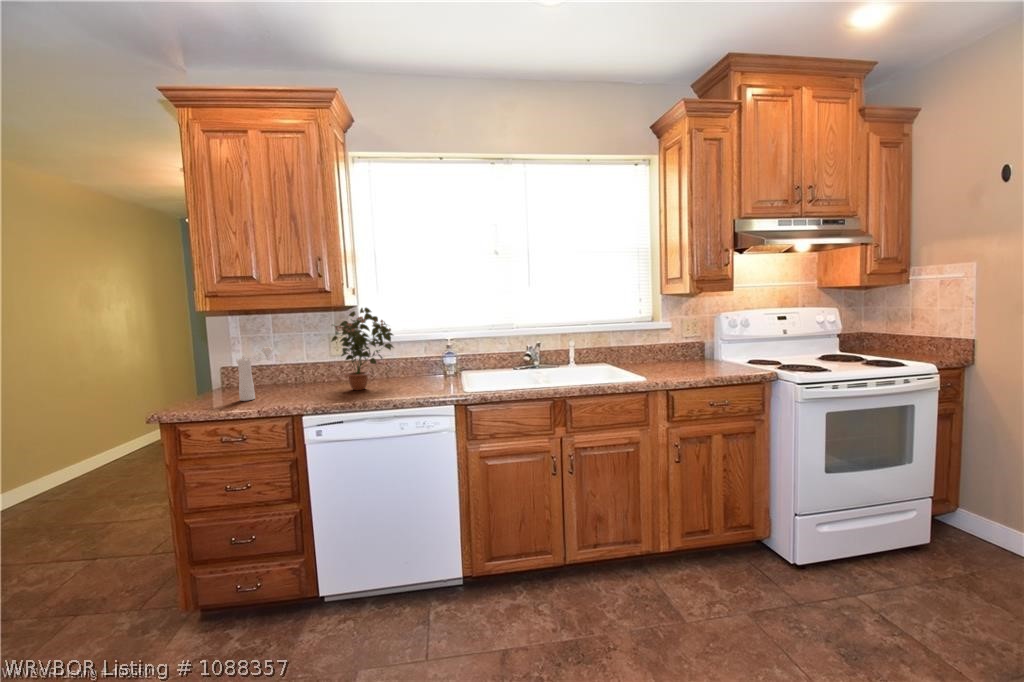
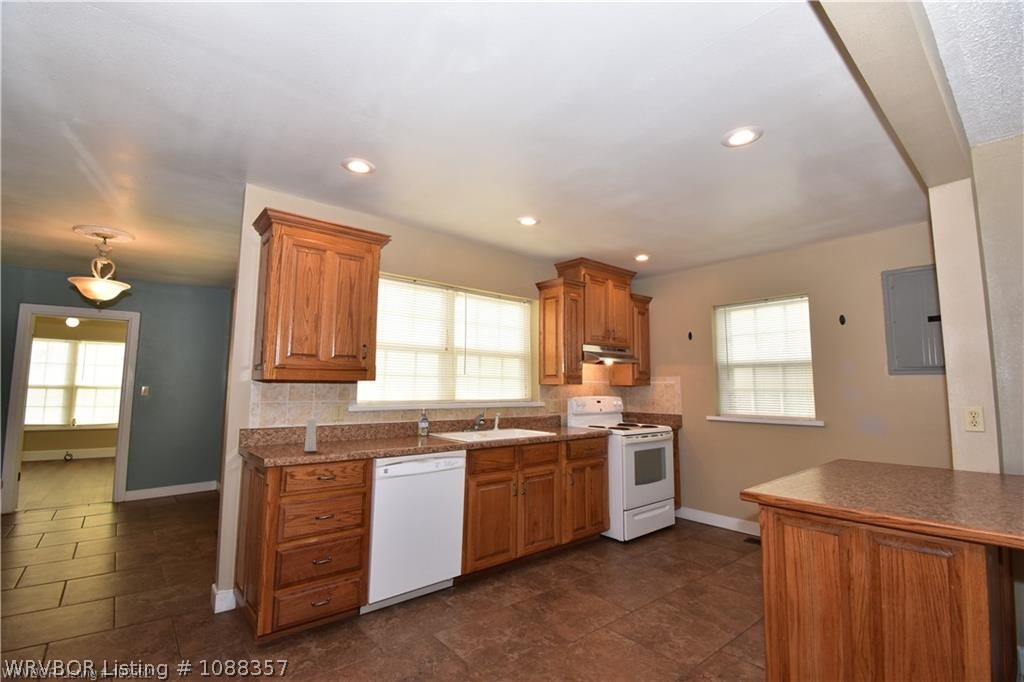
potted plant: present [332,308,393,390] -> none [350,383,413,444]

